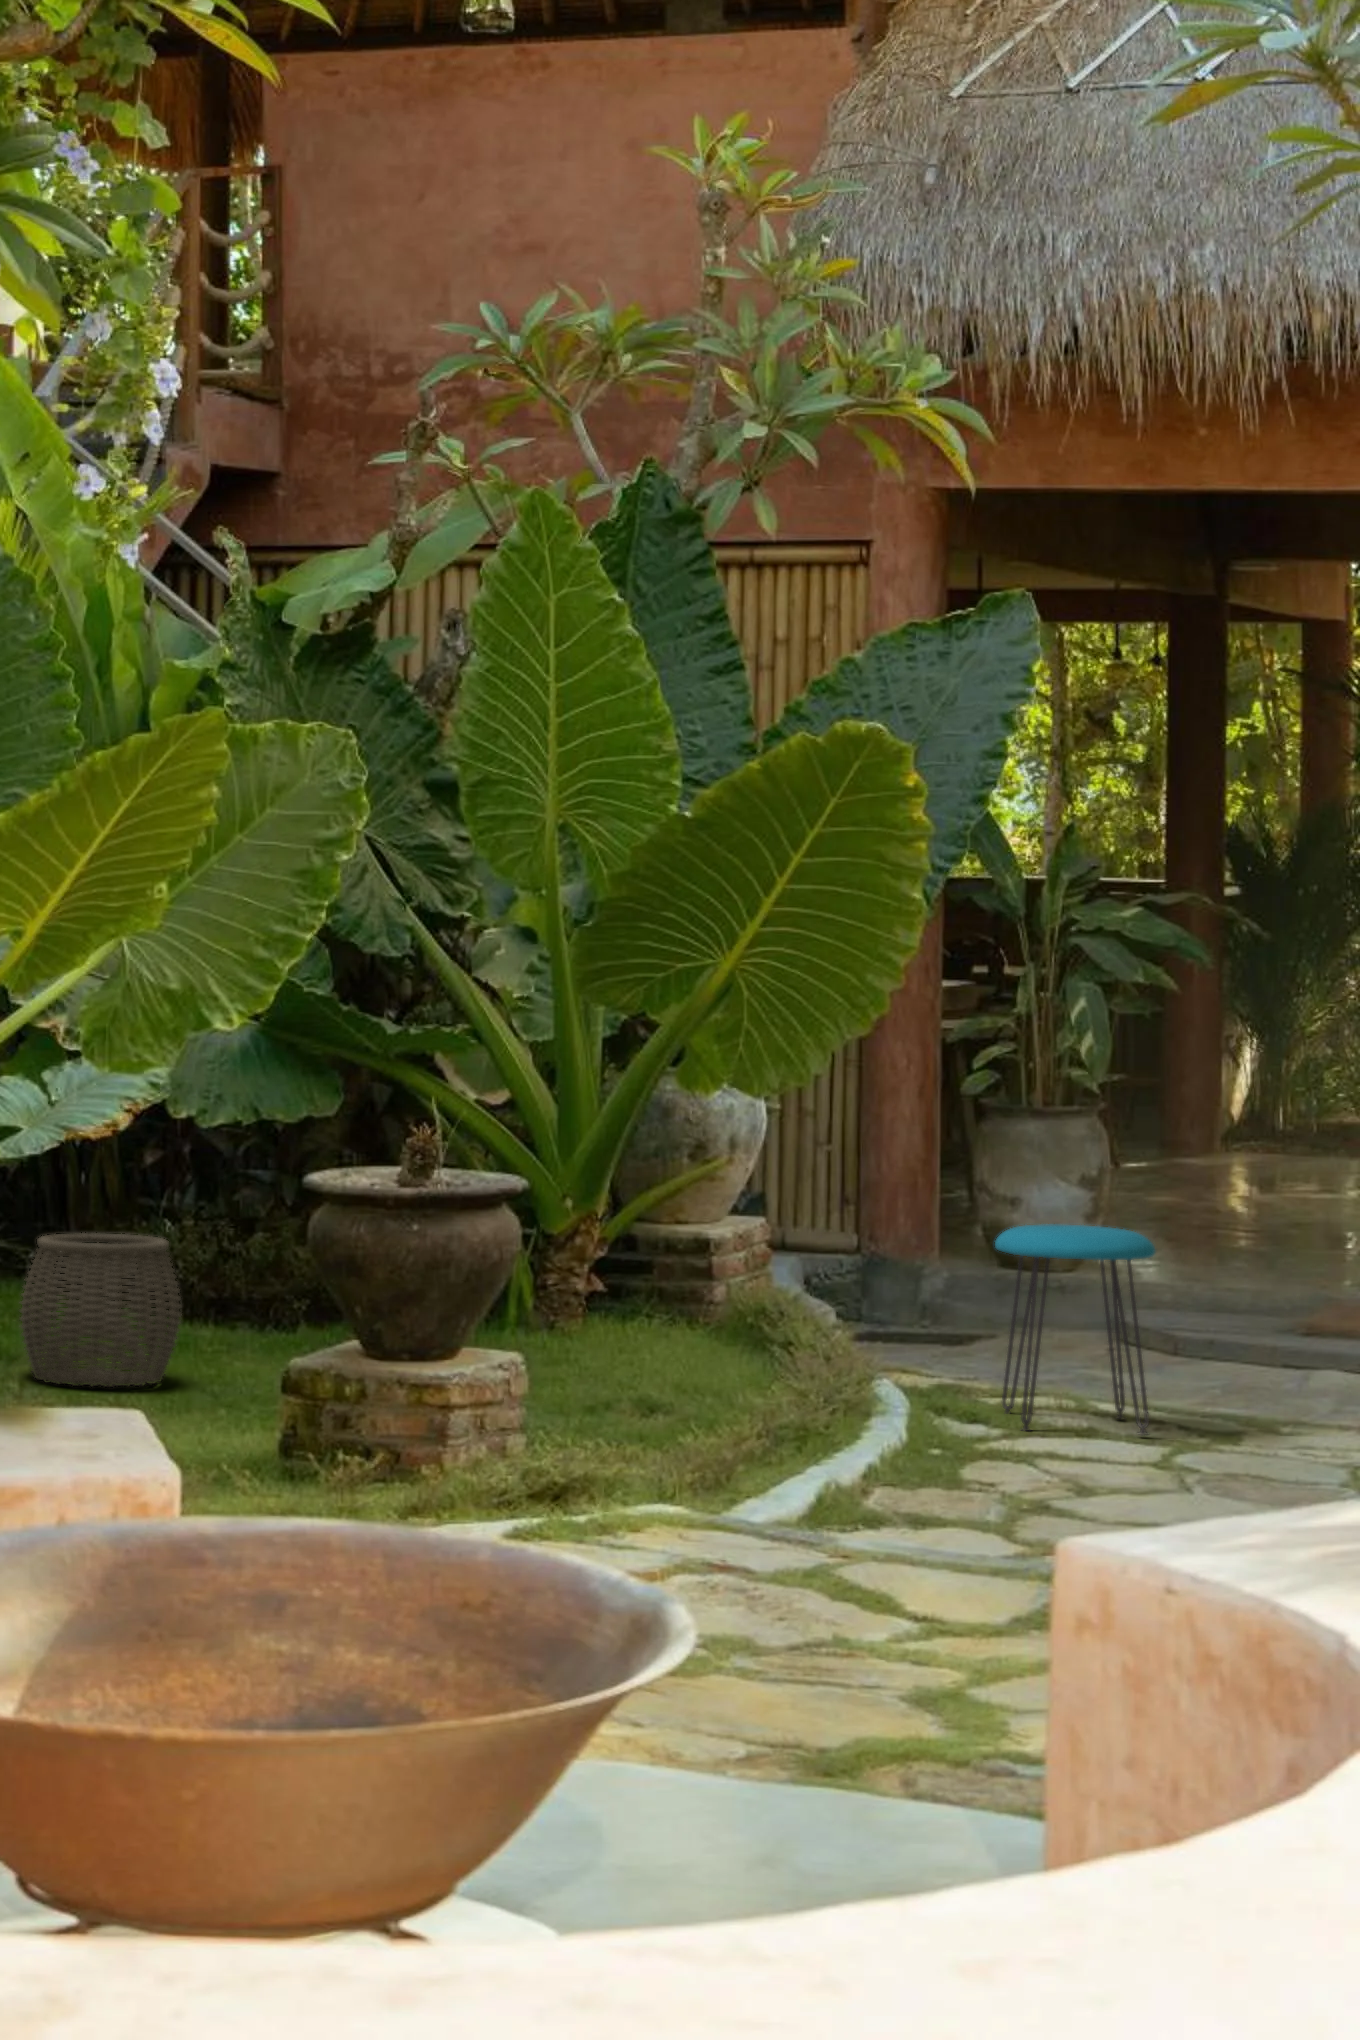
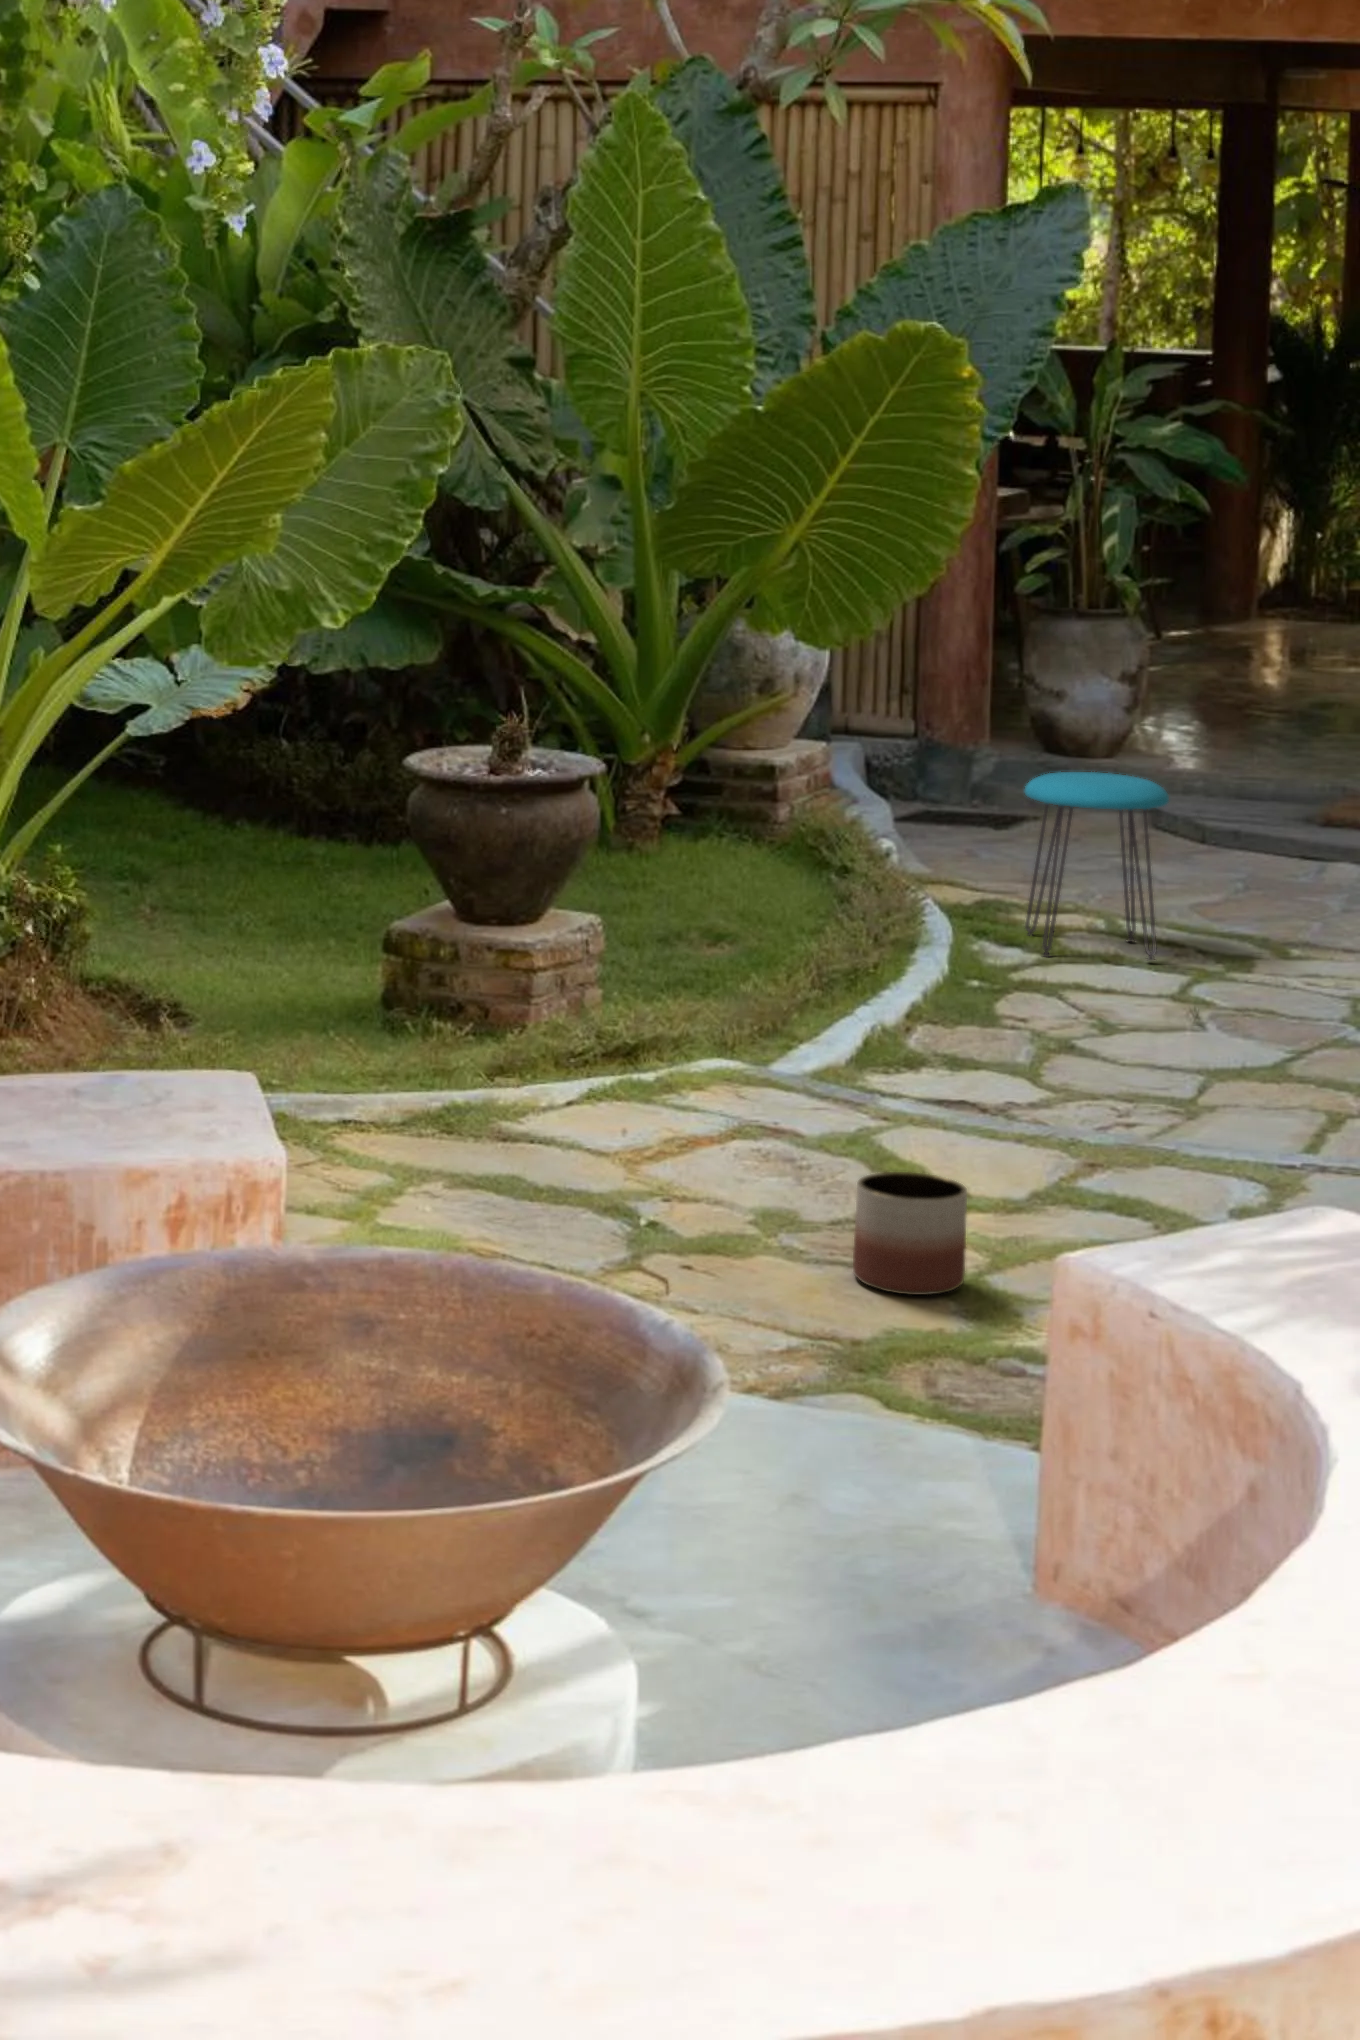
woven basket: present [20,1233,182,1387] -> none [152,778,296,917]
planter: none [813,1575,940,1711] -> present [853,1172,967,1295]

